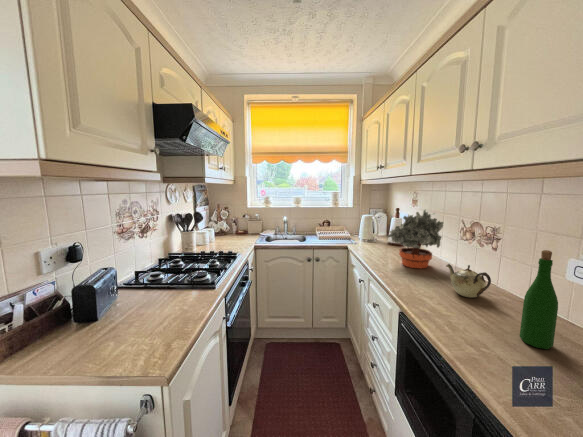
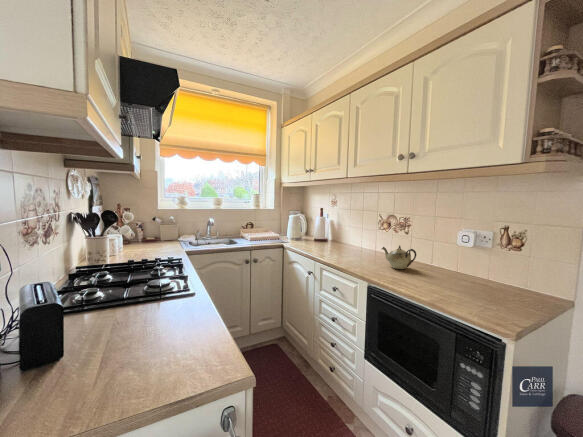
potted plant: present [388,210,443,268] -> none [329,206,370,255]
wine bottle: present [520,250,558,349] -> none [446,225,466,290]

